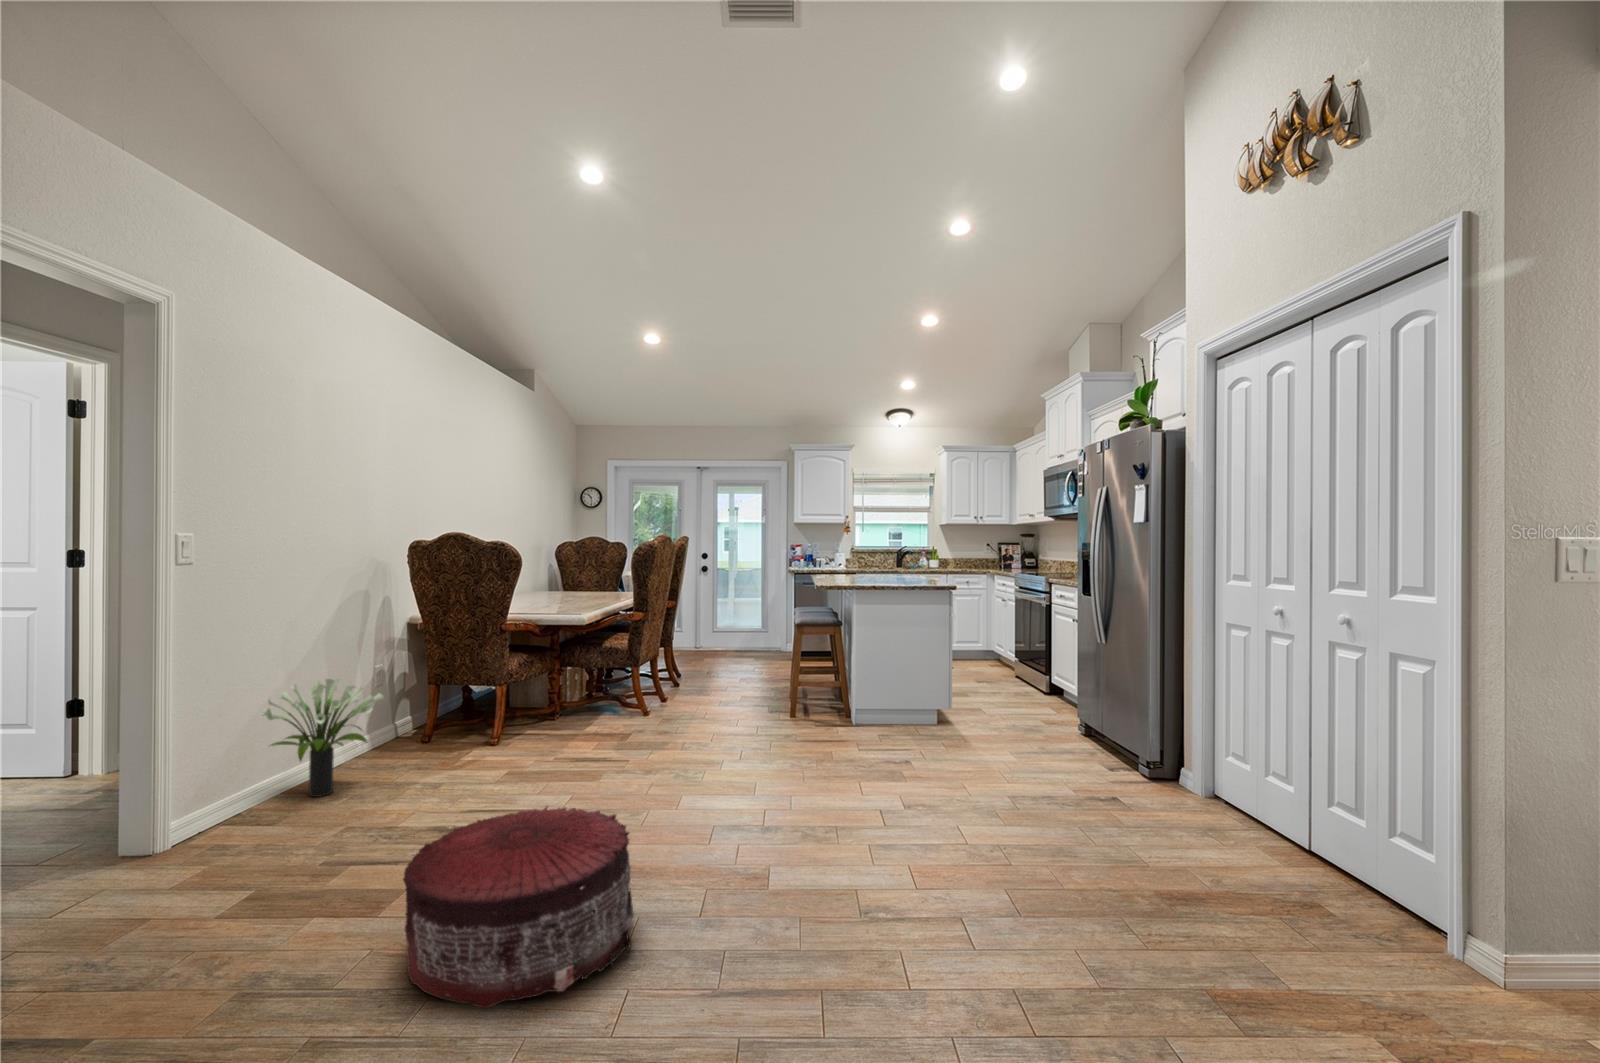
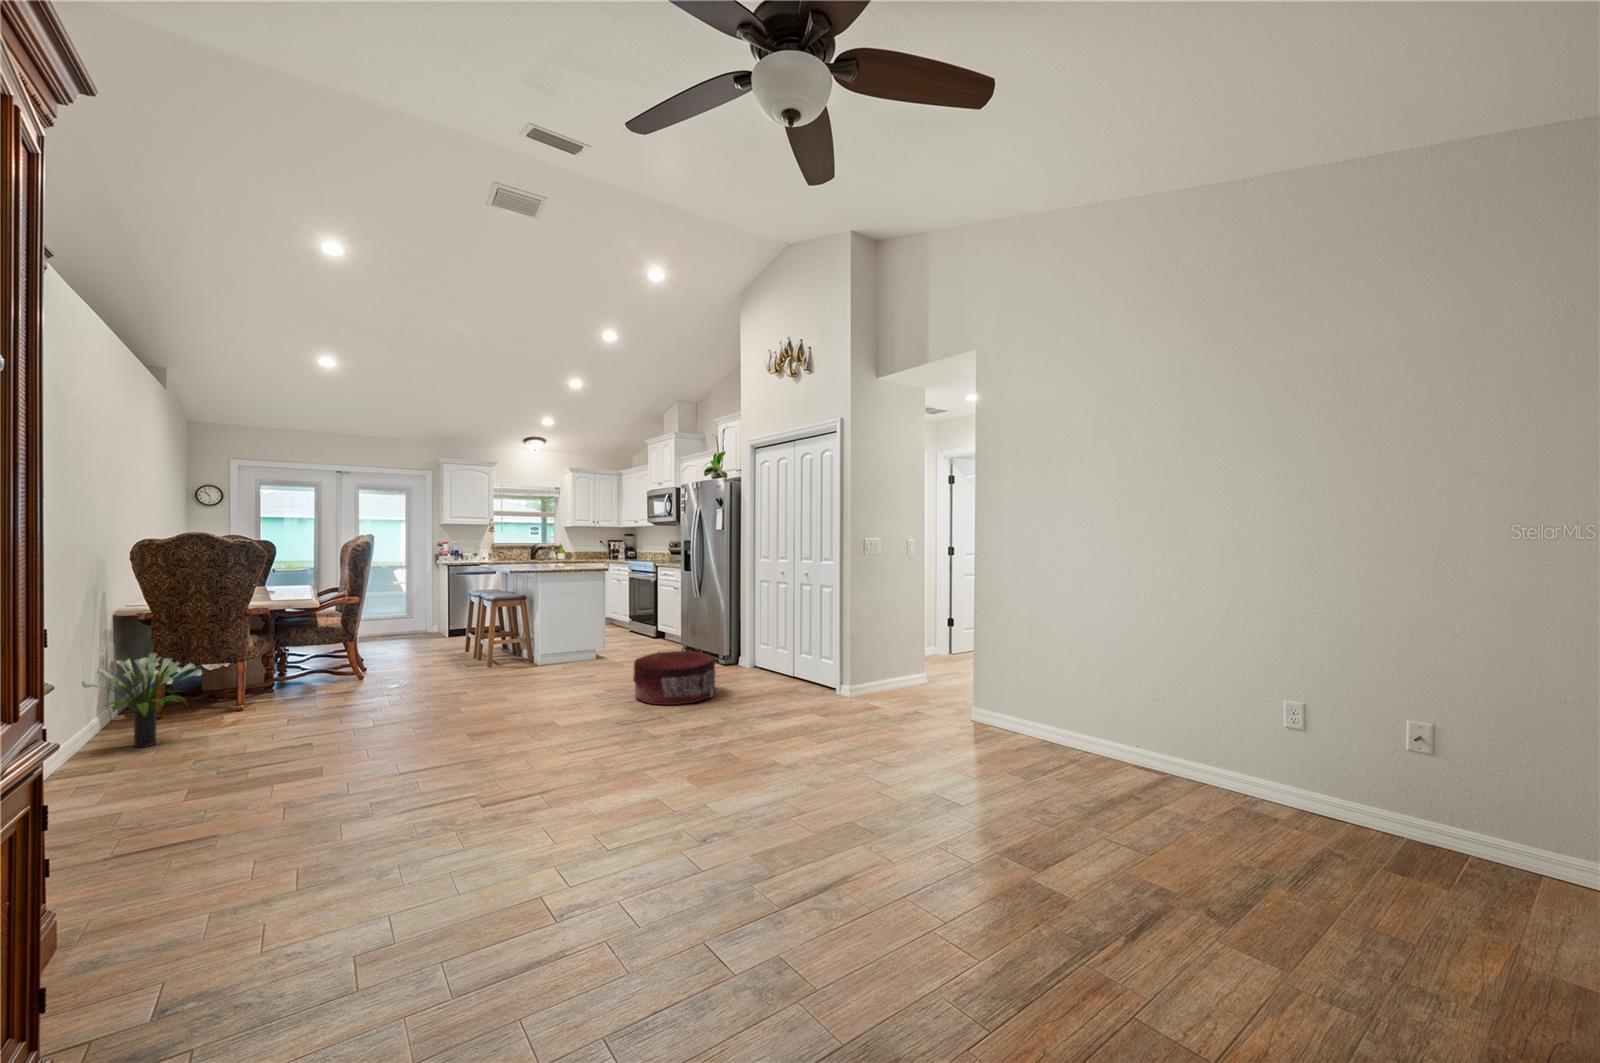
pouf: present [403,806,634,1008] -> present [633,651,716,705]

